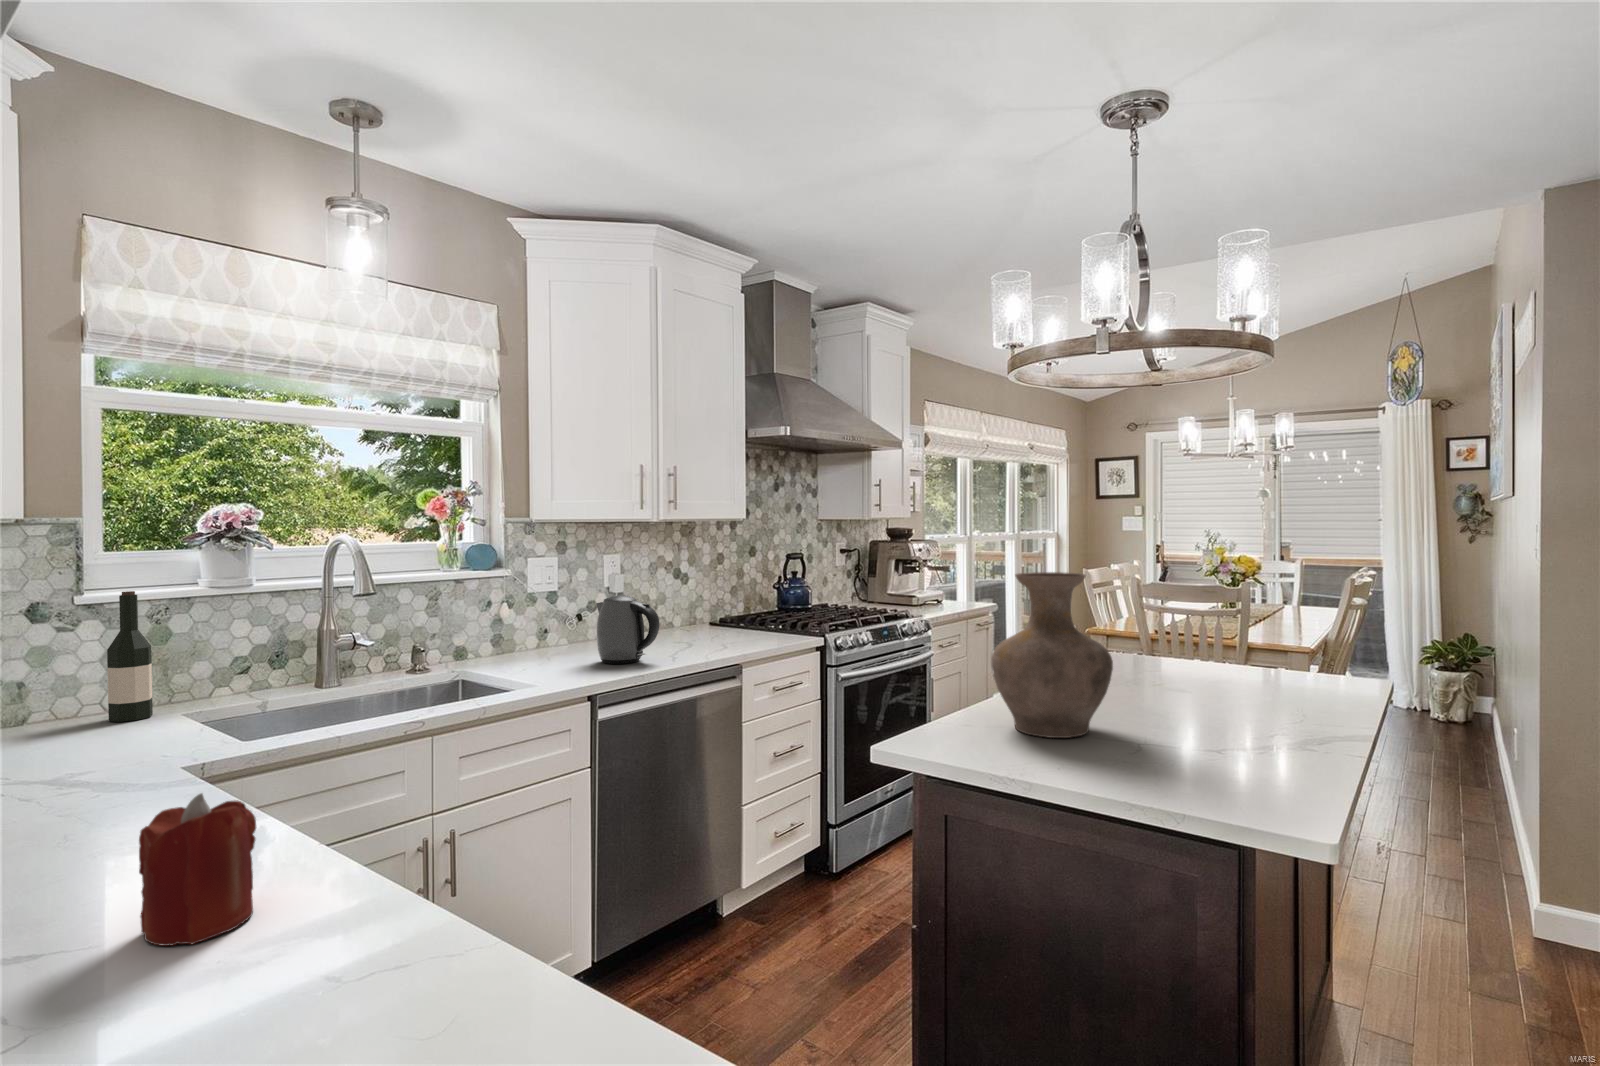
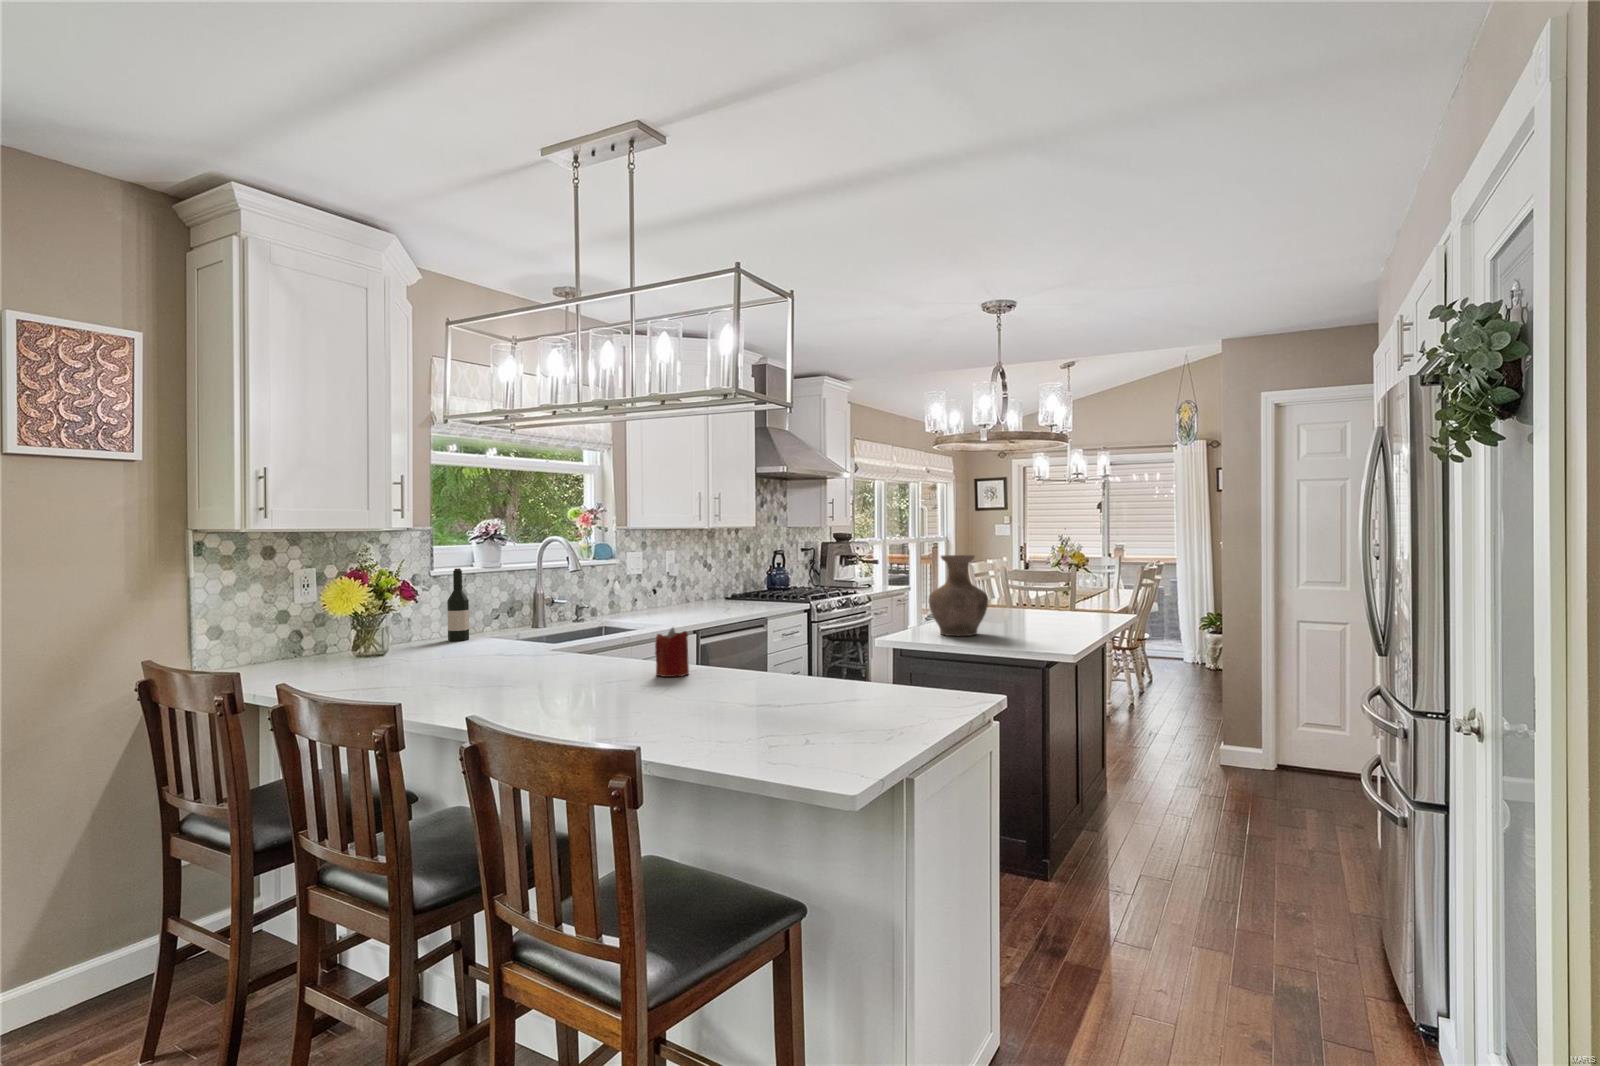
kettle: present [596,595,659,664] -> none [682,575,723,616]

